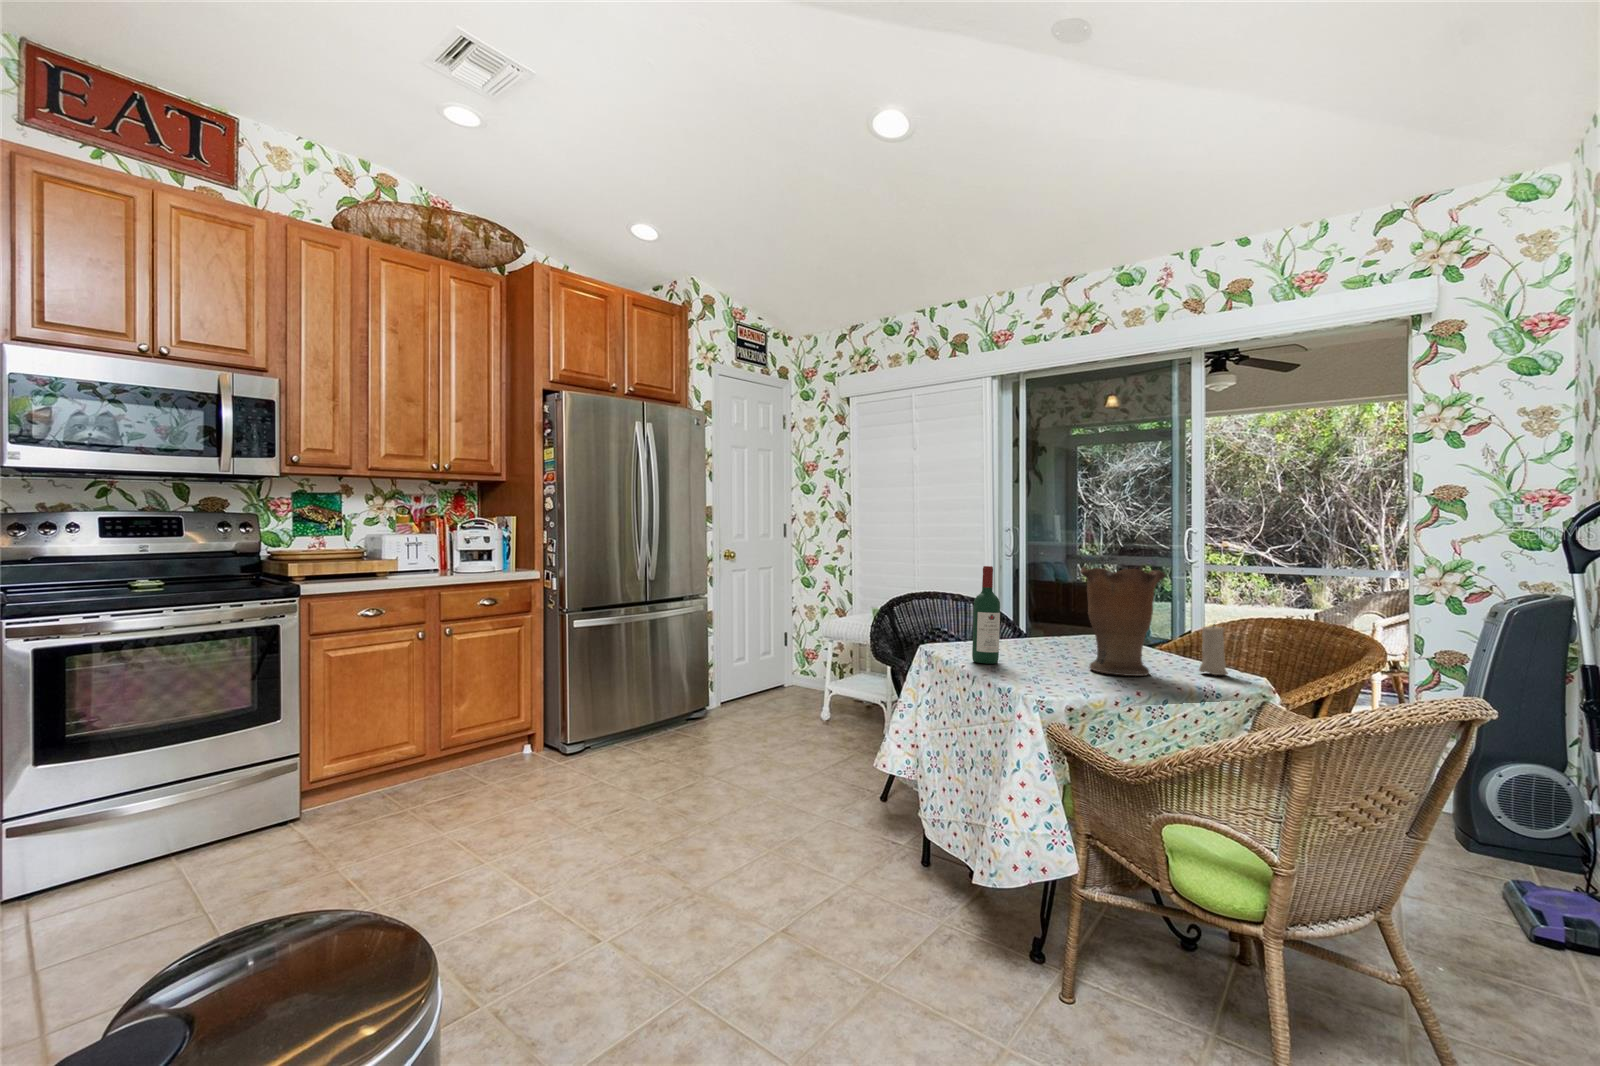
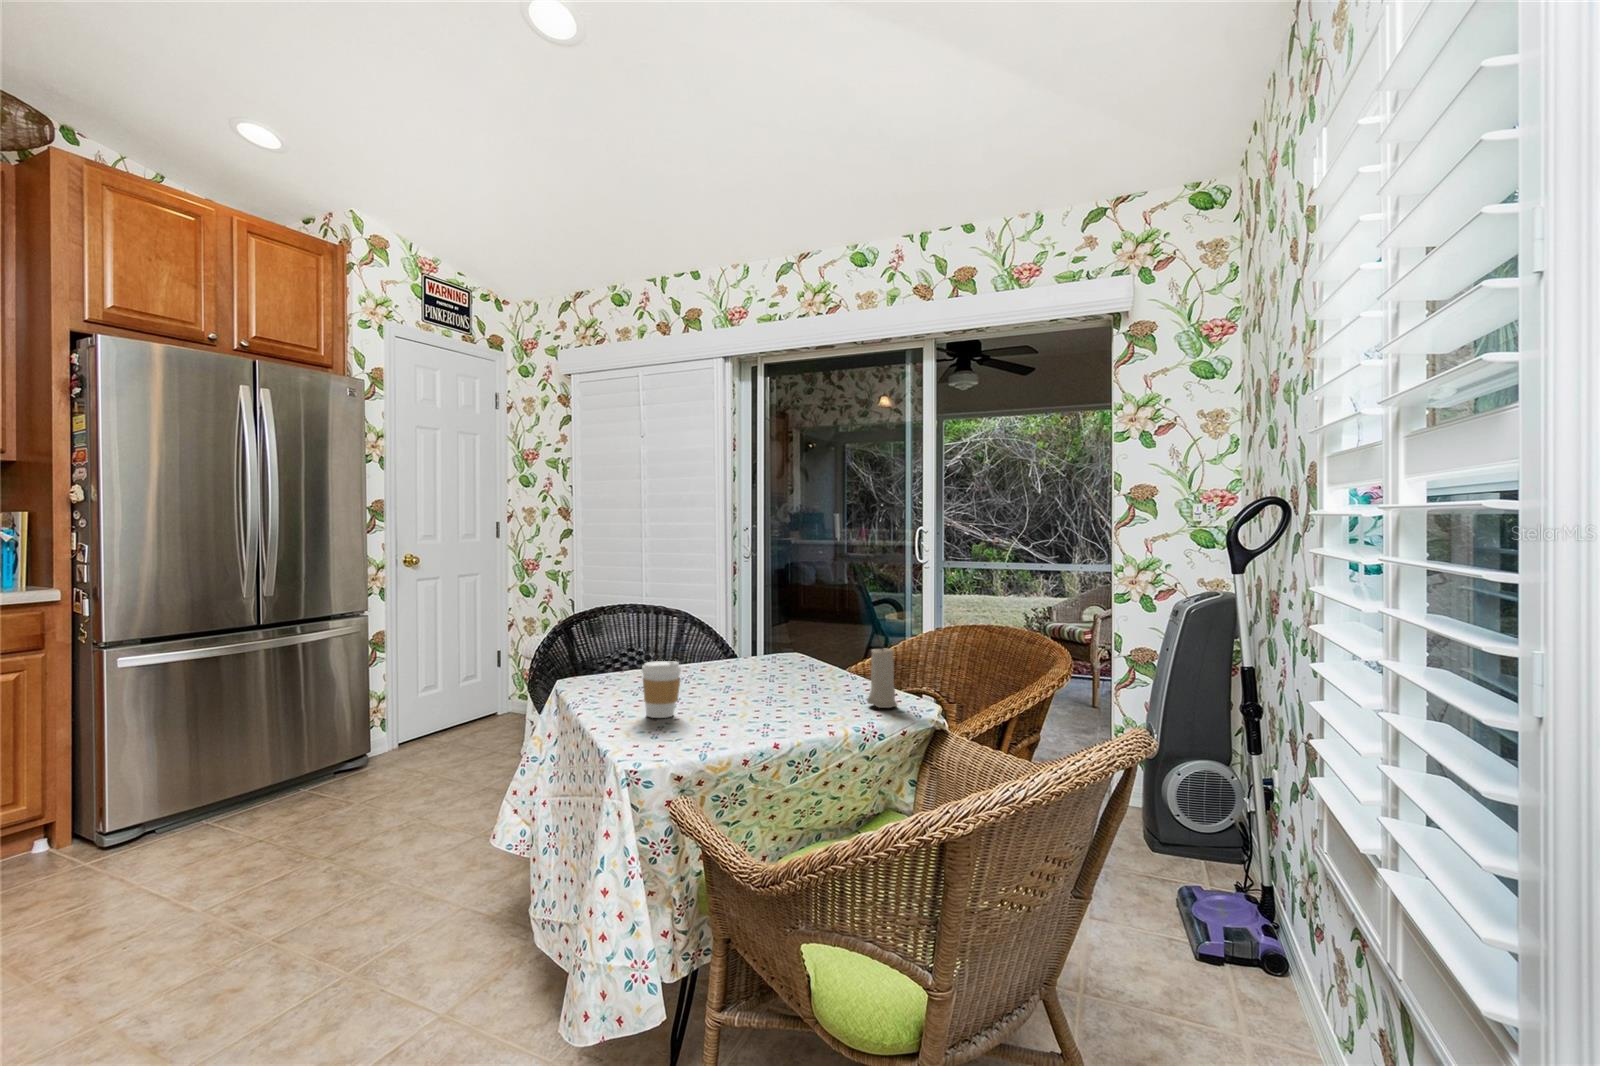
wine bottle: present [972,566,1000,664] -> none [602,579,639,707]
vase: present [1080,567,1166,676] -> none [727,579,828,717]
coffee cup: none [1013,629,1044,672] -> present [642,661,681,718]

